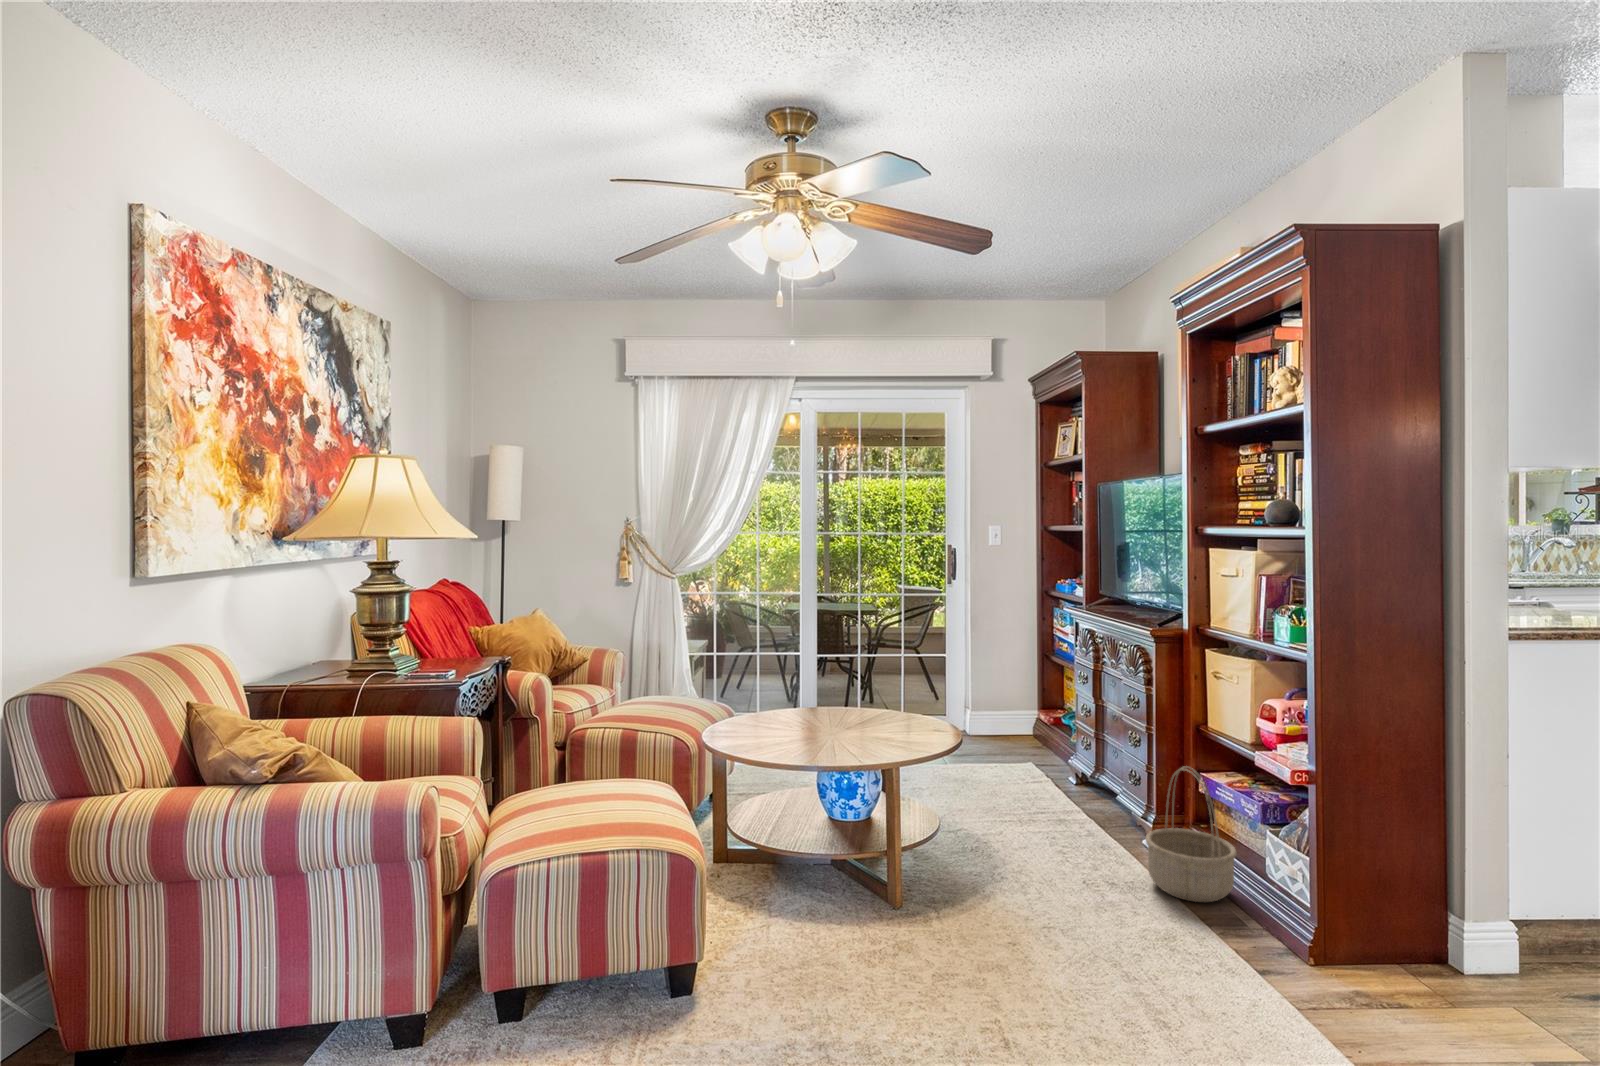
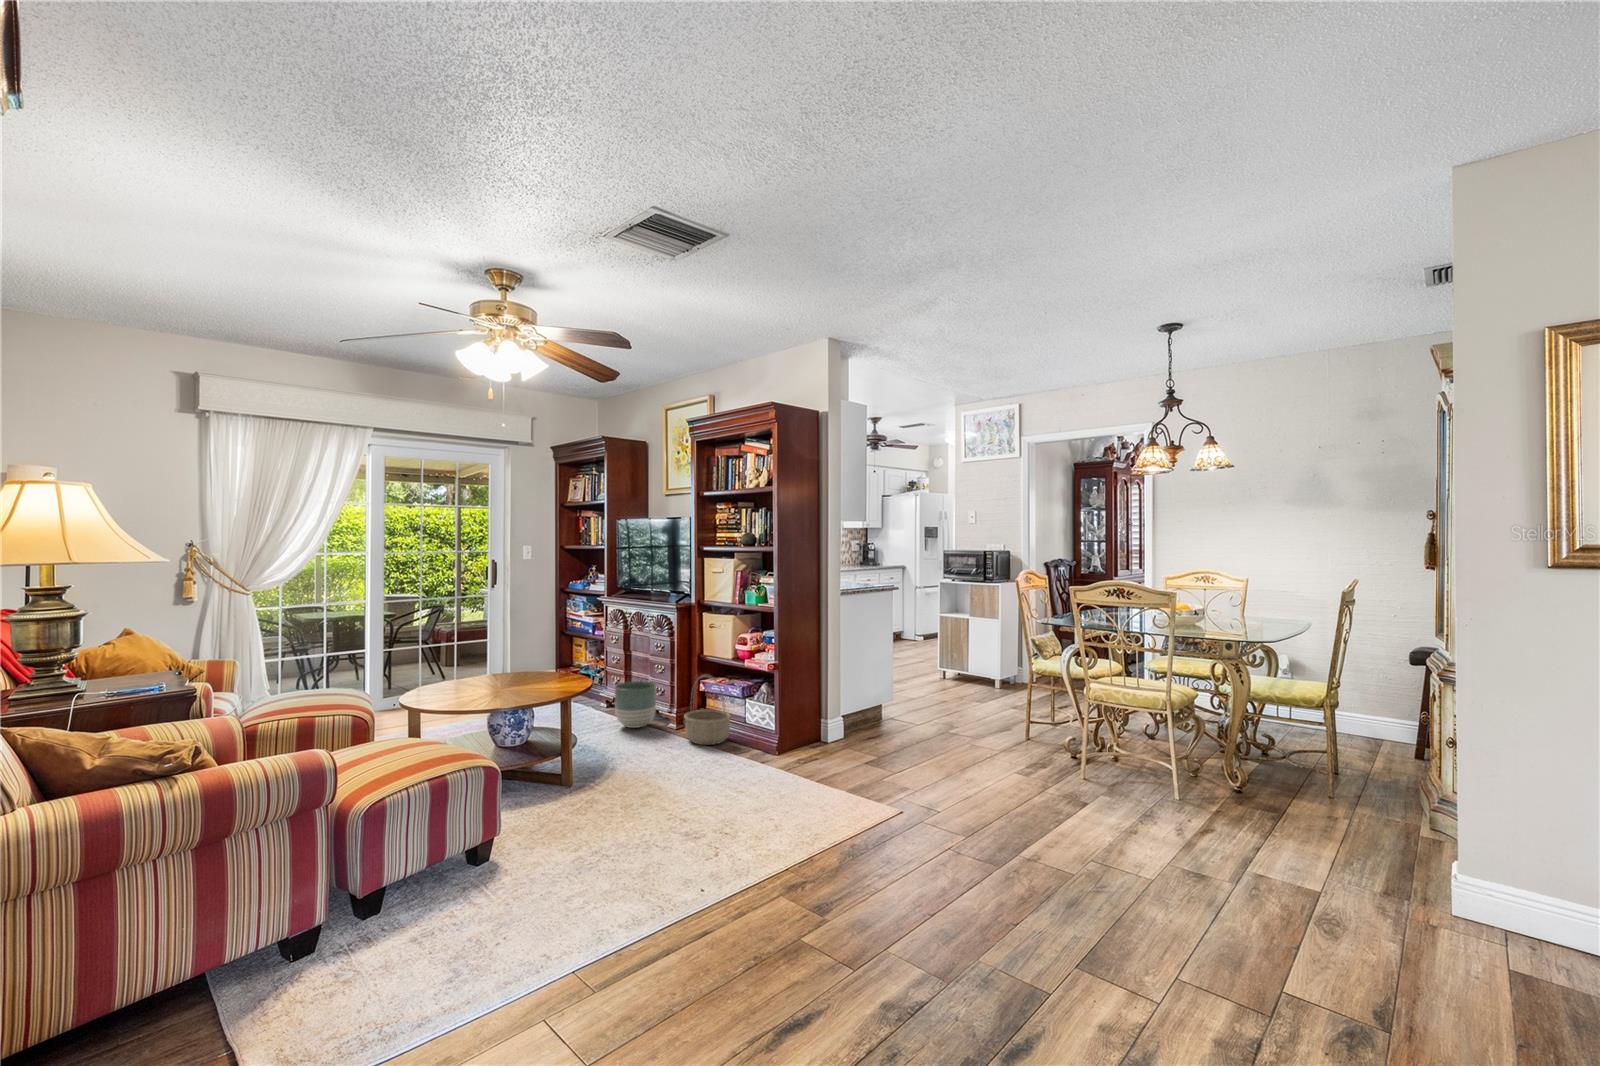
planter: none [1056,753,1127,834] -> present [615,681,656,728]

